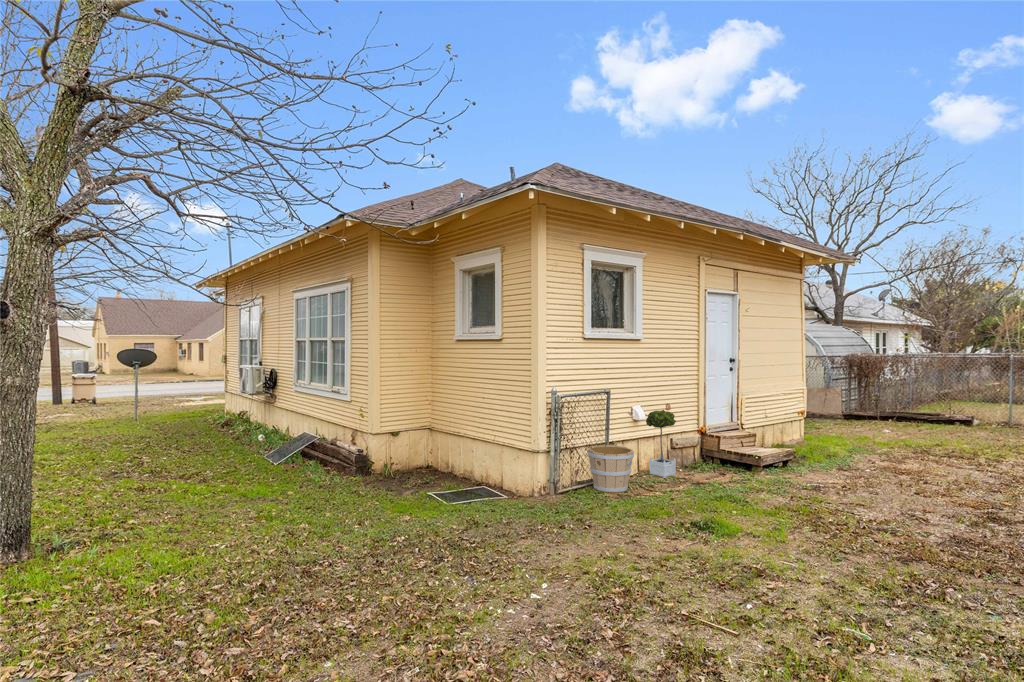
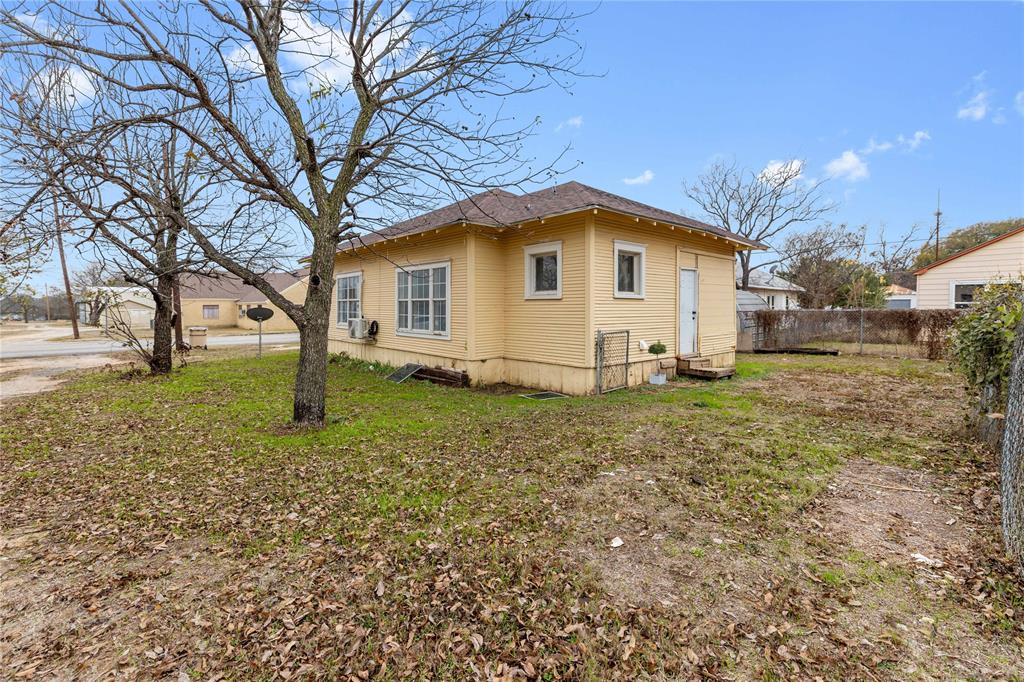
wooden bucket: present [587,445,634,493] -> none [617,365,647,393]

